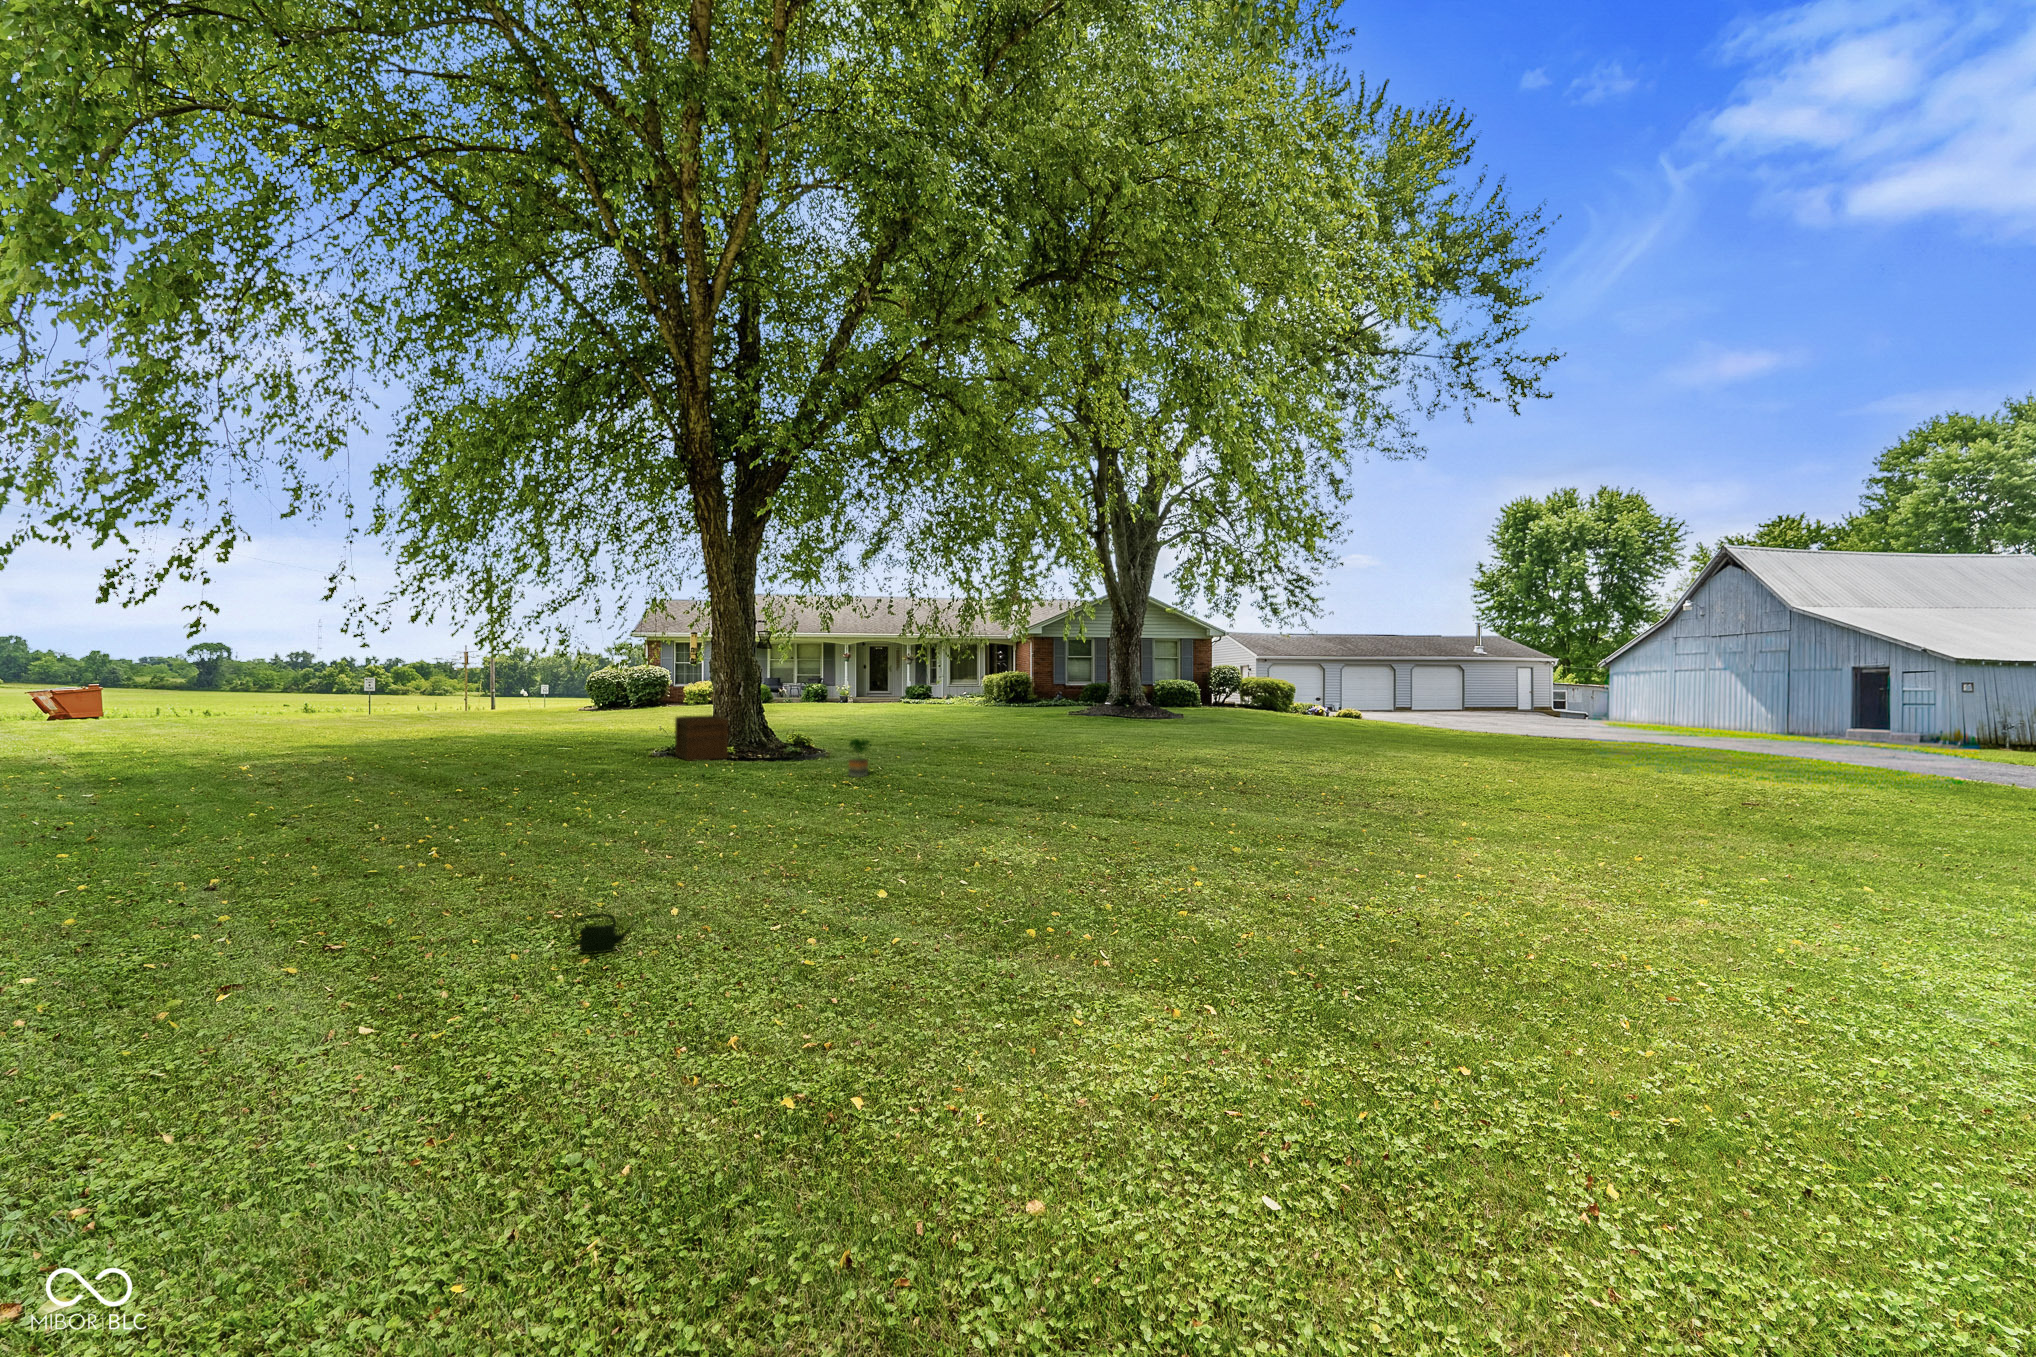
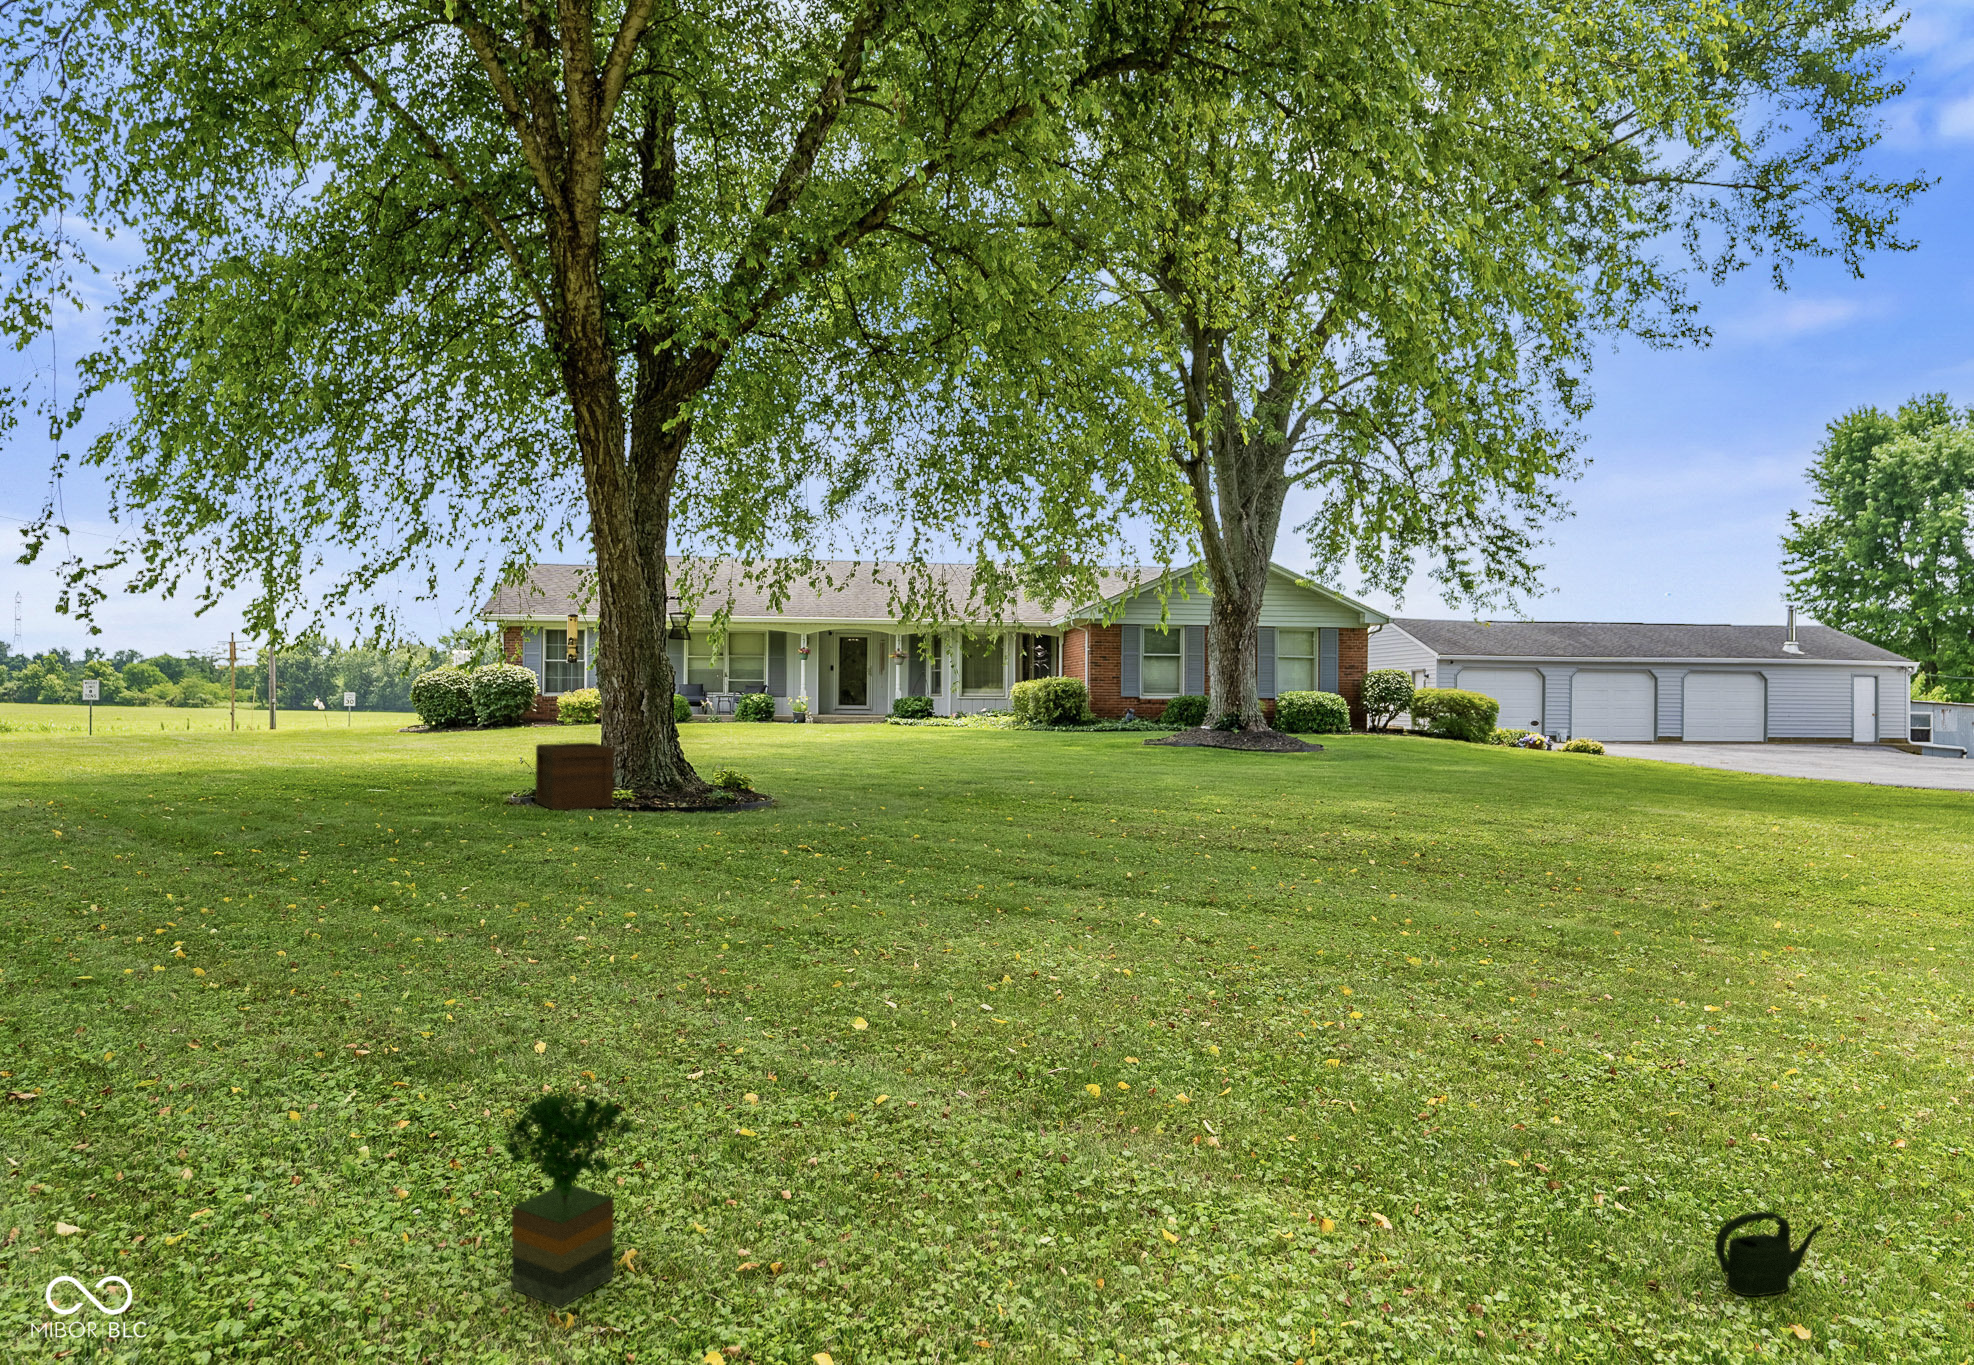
potted tree: present [849,738,871,777] -> present [504,1093,634,1307]
watering can: present [570,914,639,954] -> present [1715,1212,1823,1296]

